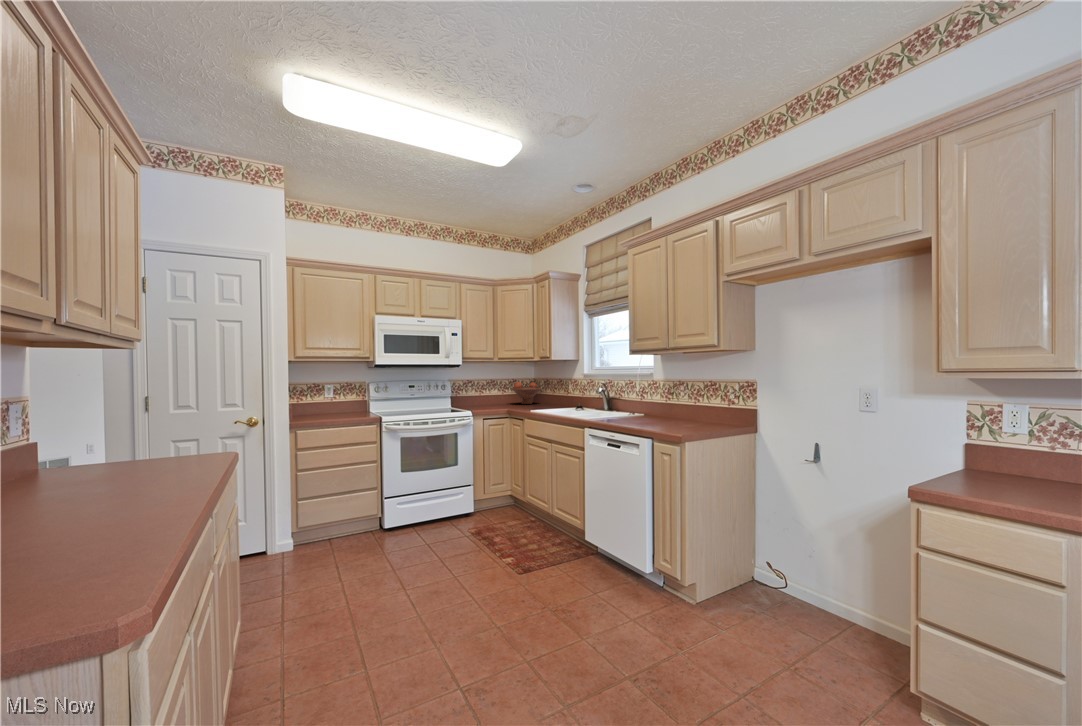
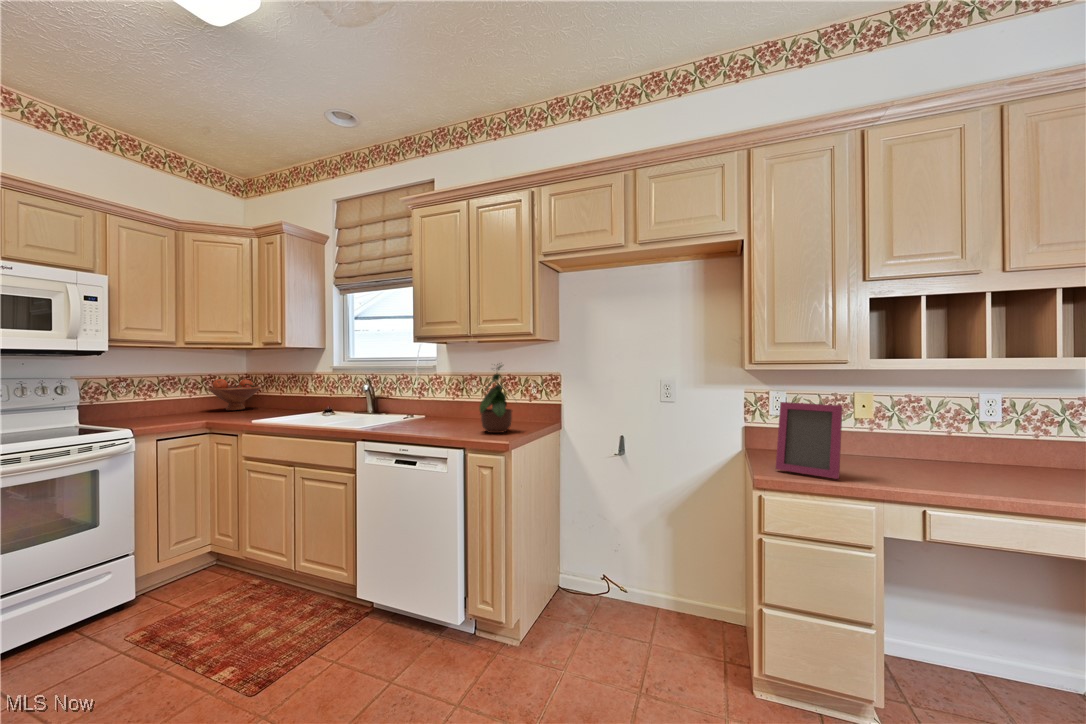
potted plant: none [667,368,709,430] -> present [480,364,512,433]
picture frame: none [949,414,1036,502] -> present [776,402,842,479]

